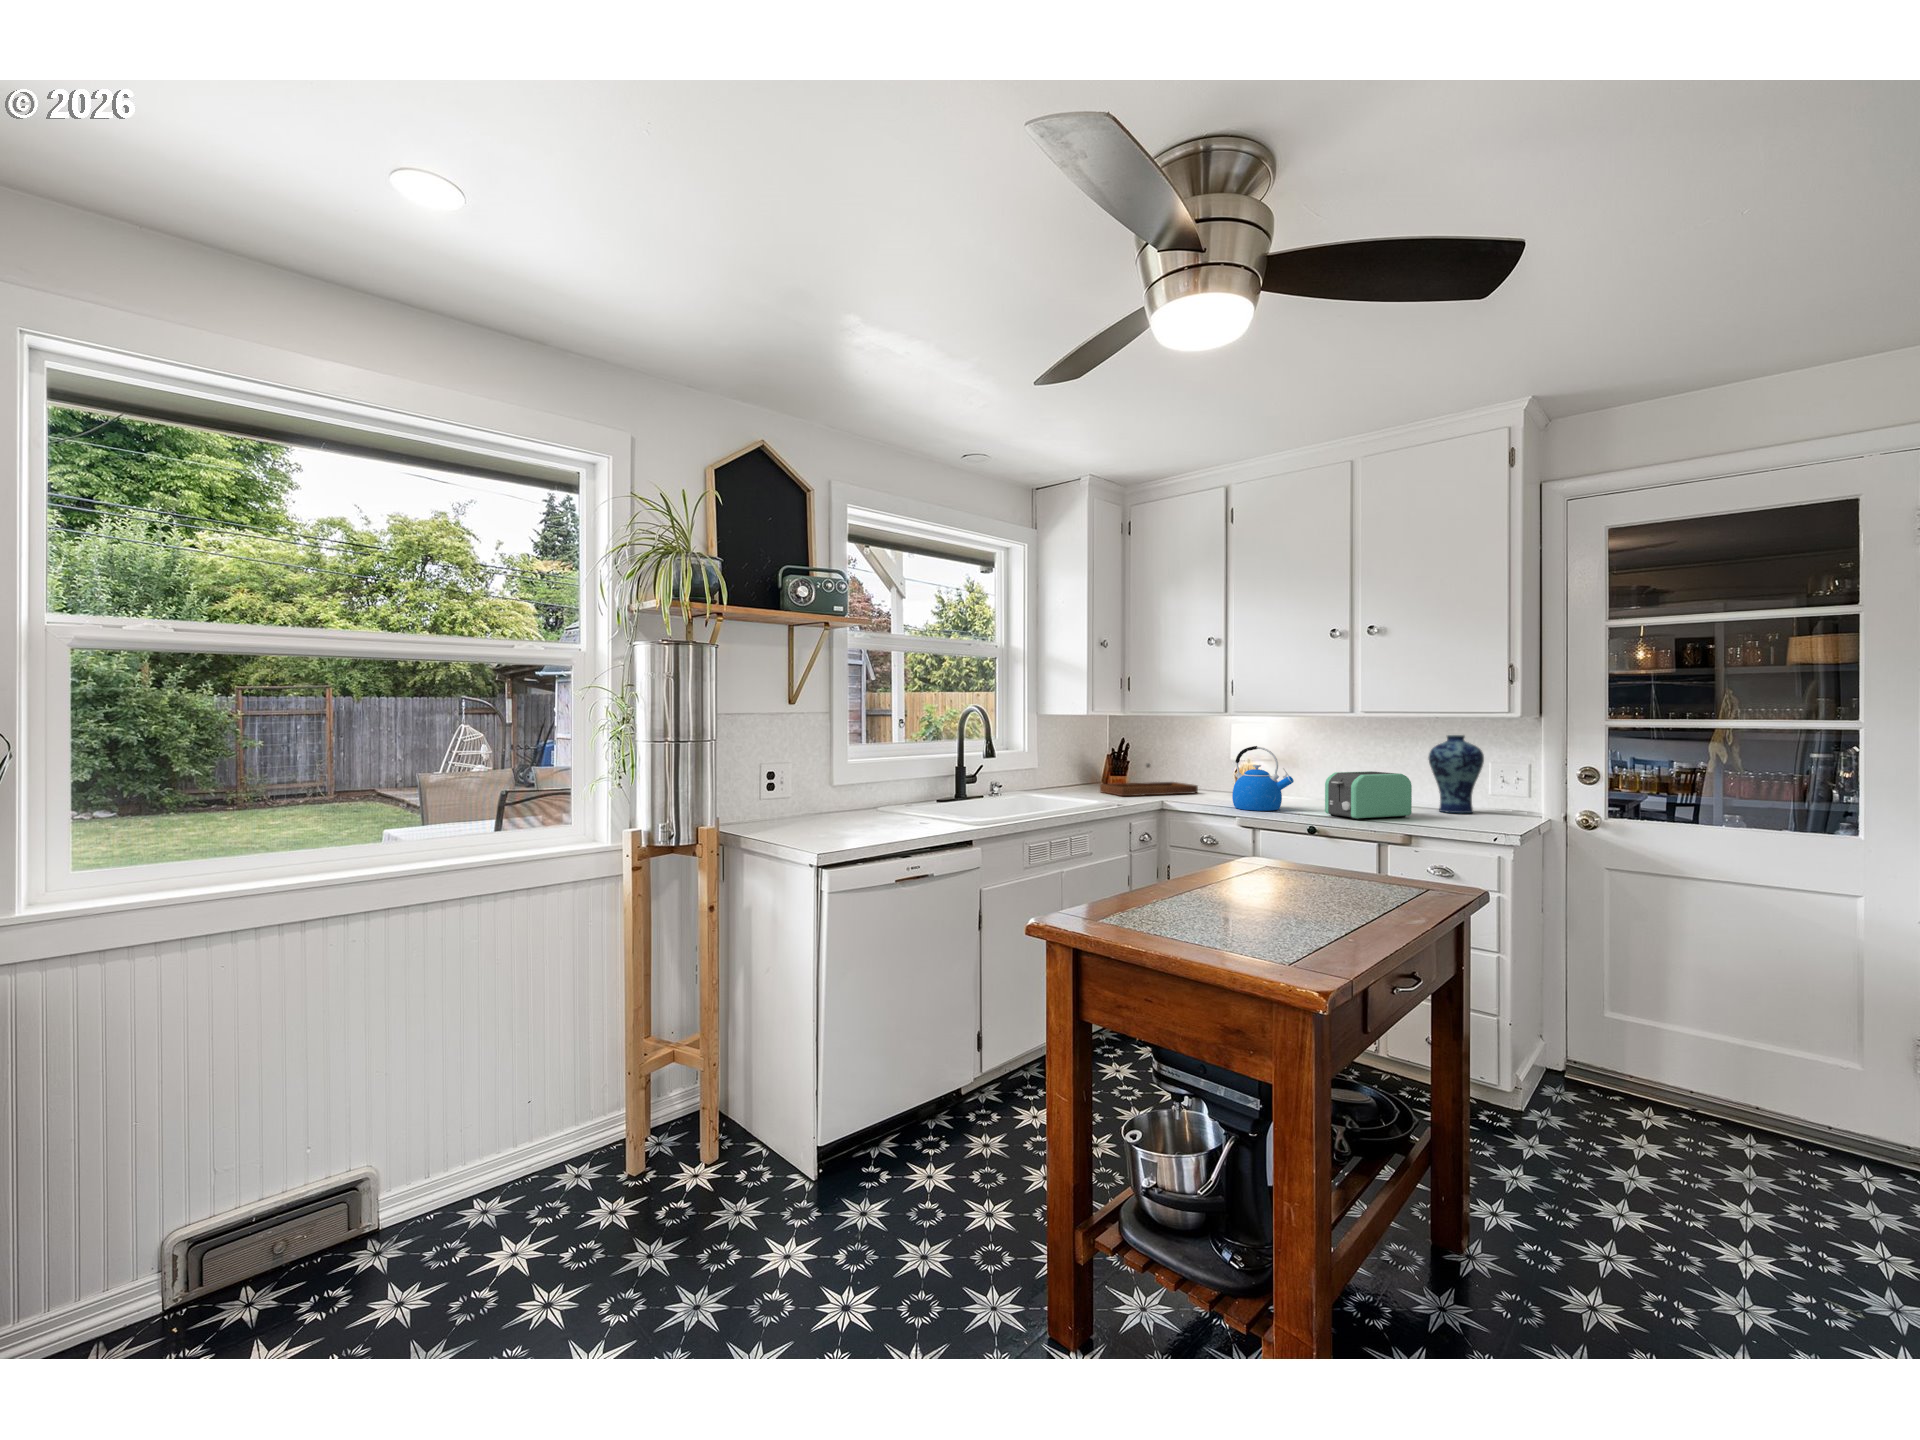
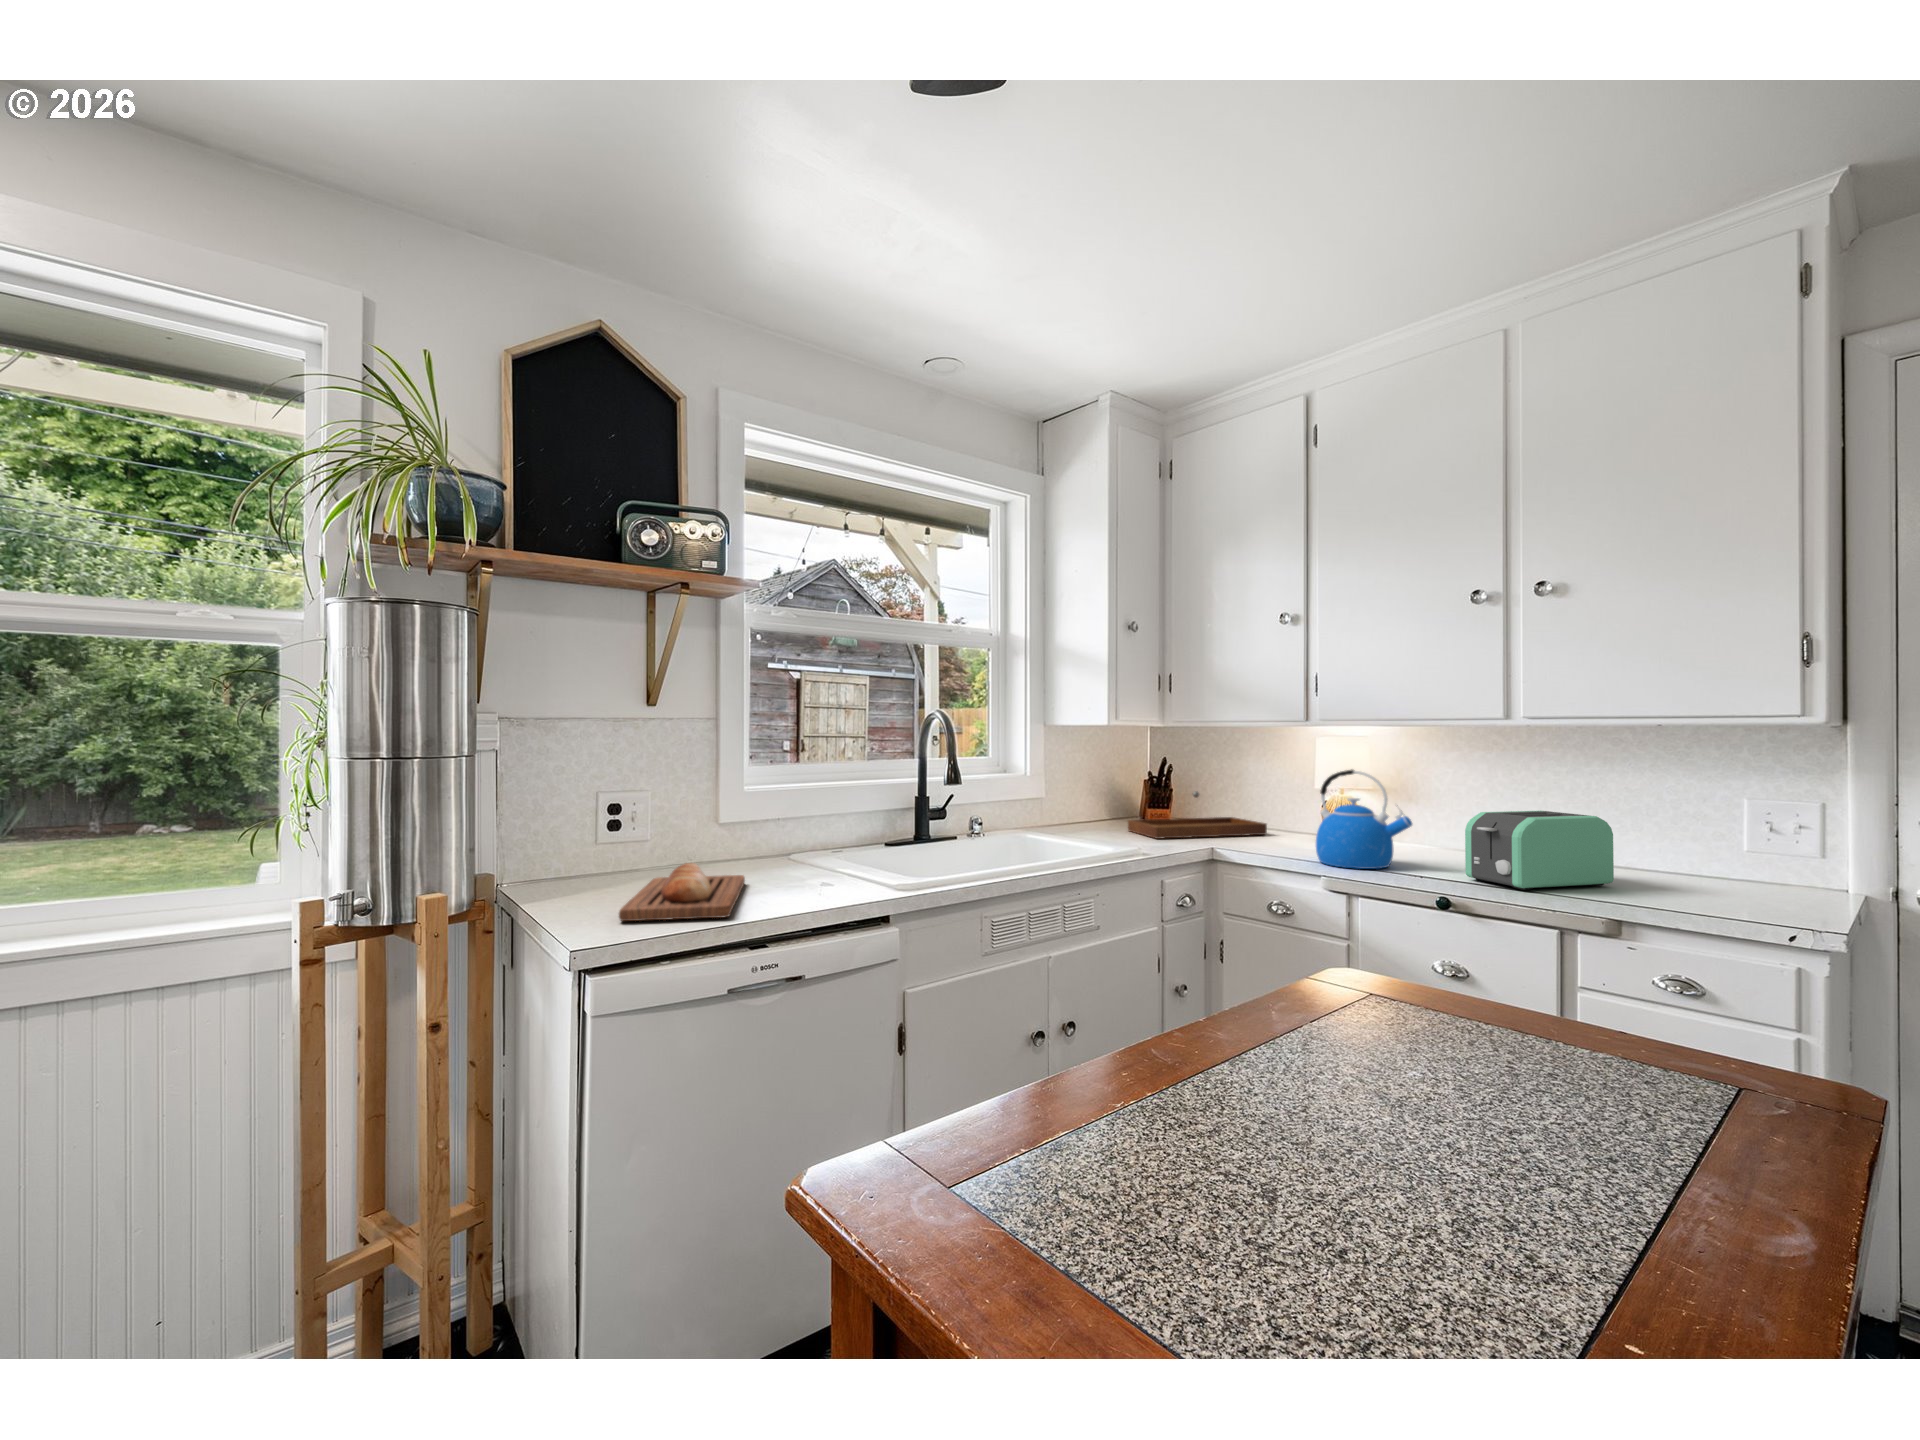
vase: present [1428,735,1484,813] -> none [1633,754,1731,880]
bread loaf: none [811,808,886,840] -> present [619,863,745,921]

